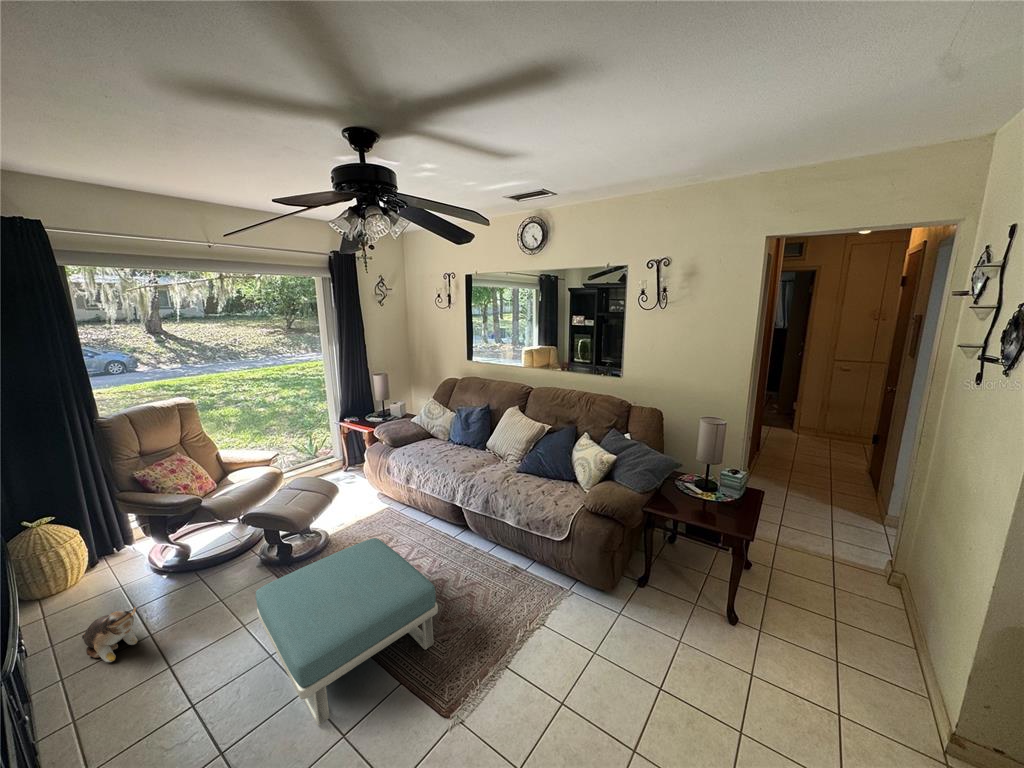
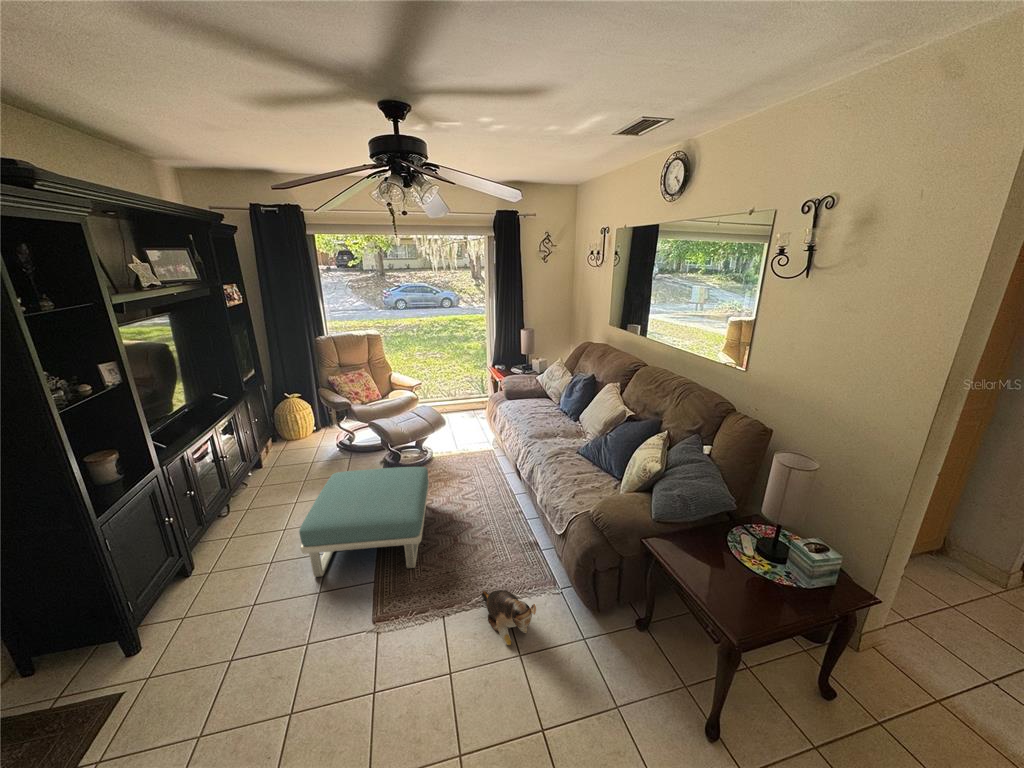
plush toy: present [82,607,137,662] -> present [482,590,536,645]

